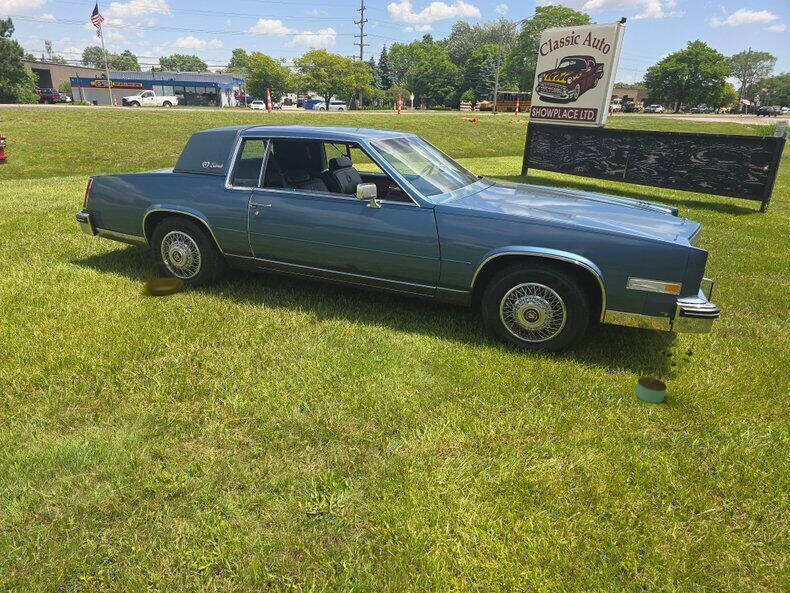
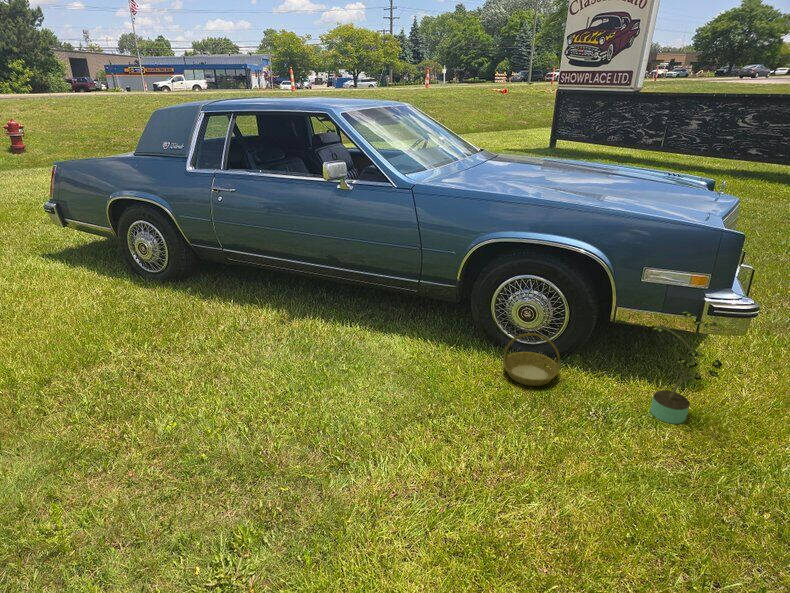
basket: present [145,262,183,295] -> present [503,333,560,386]

